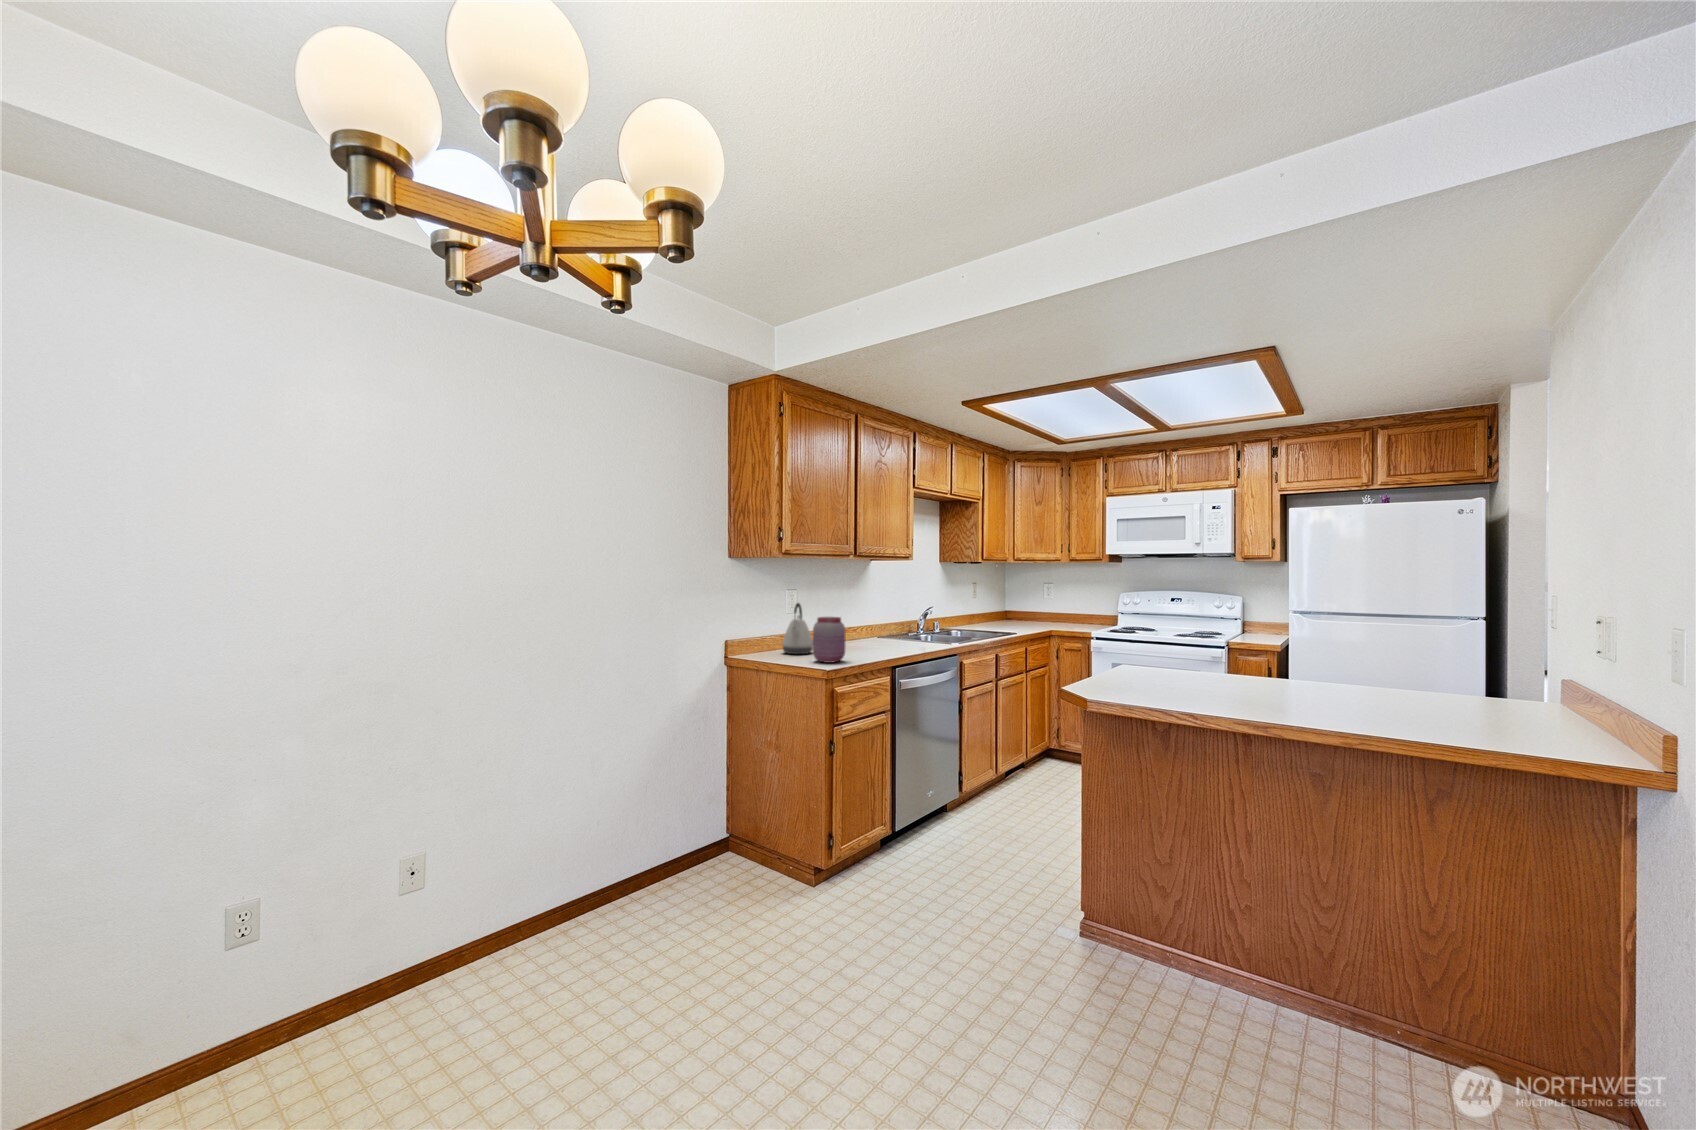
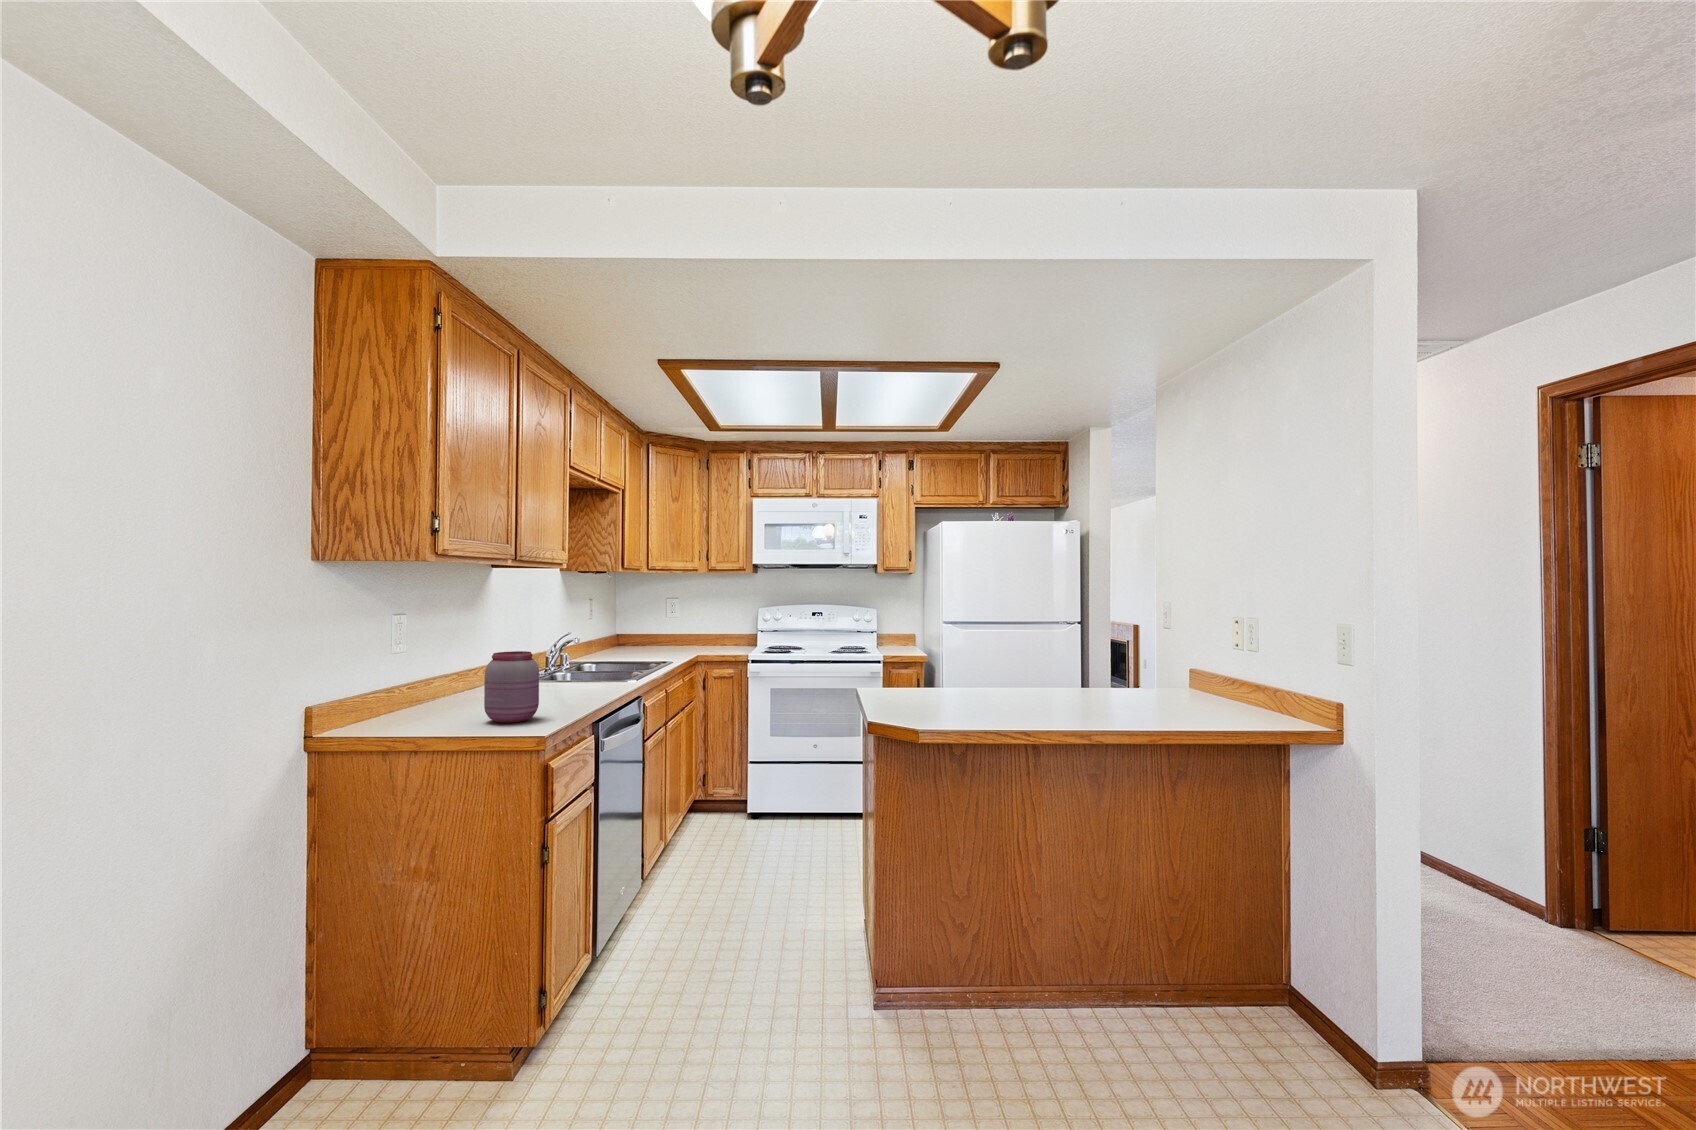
kettle: present [782,603,813,654] -> none [399,633,456,715]

